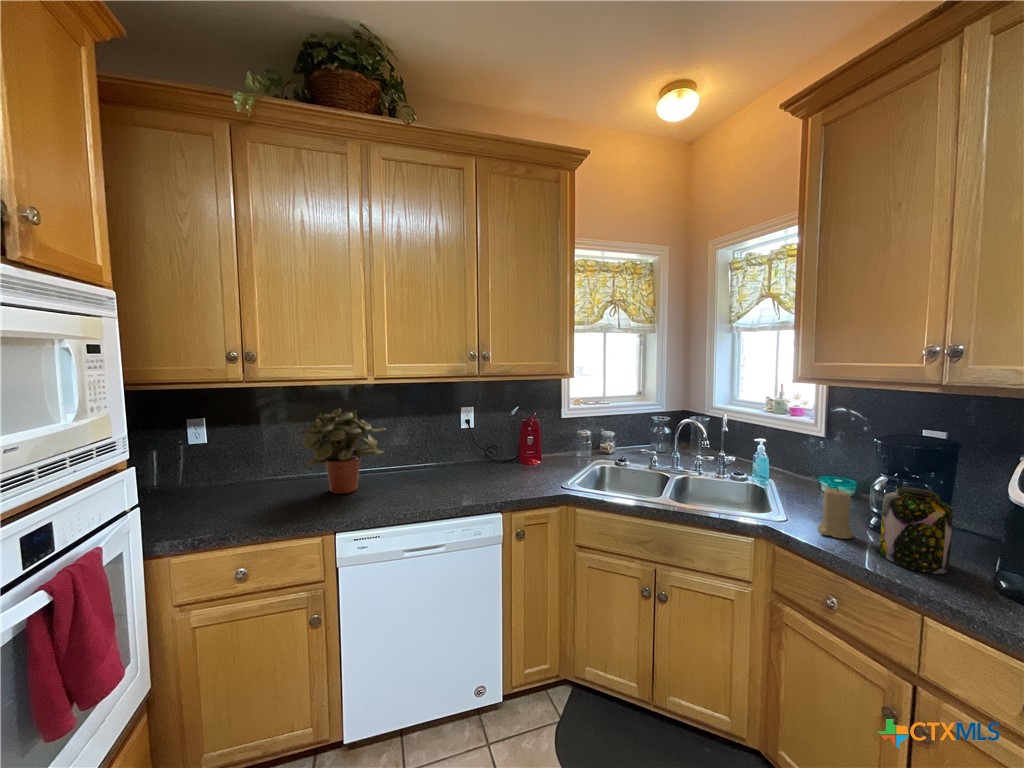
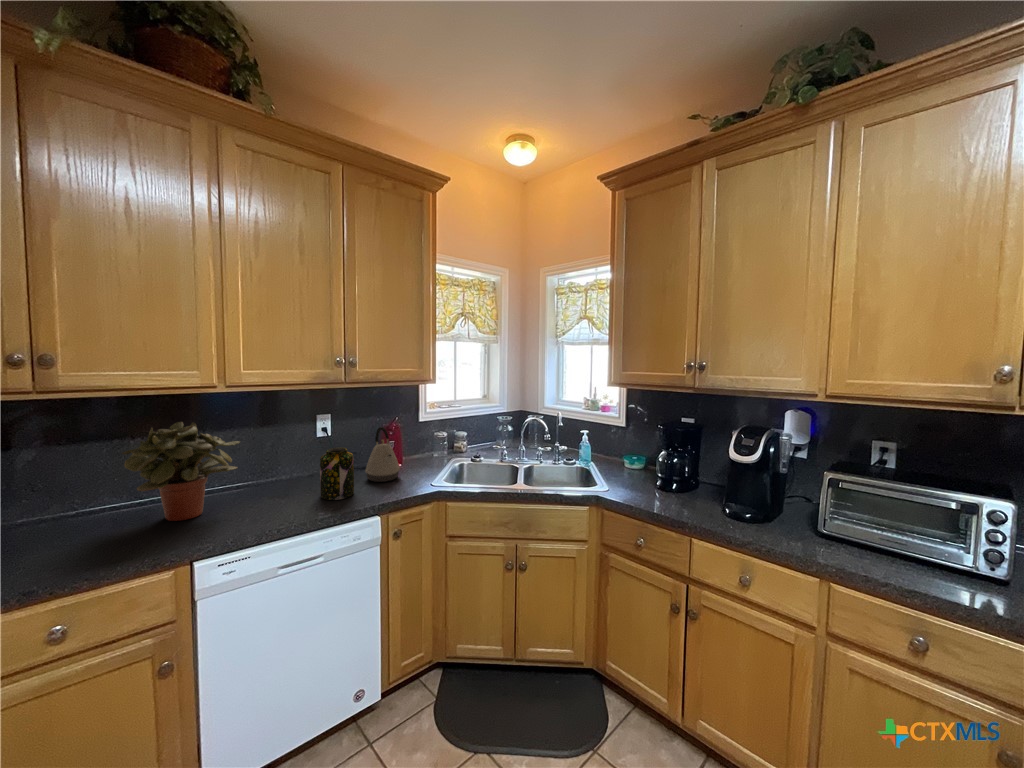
kettle: none [499,422,533,478] -> present [366,427,400,482]
jar: present [880,487,953,574] -> present [320,448,354,500]
candle: present [817,488,853,539] -> none [630,462,652,498]

